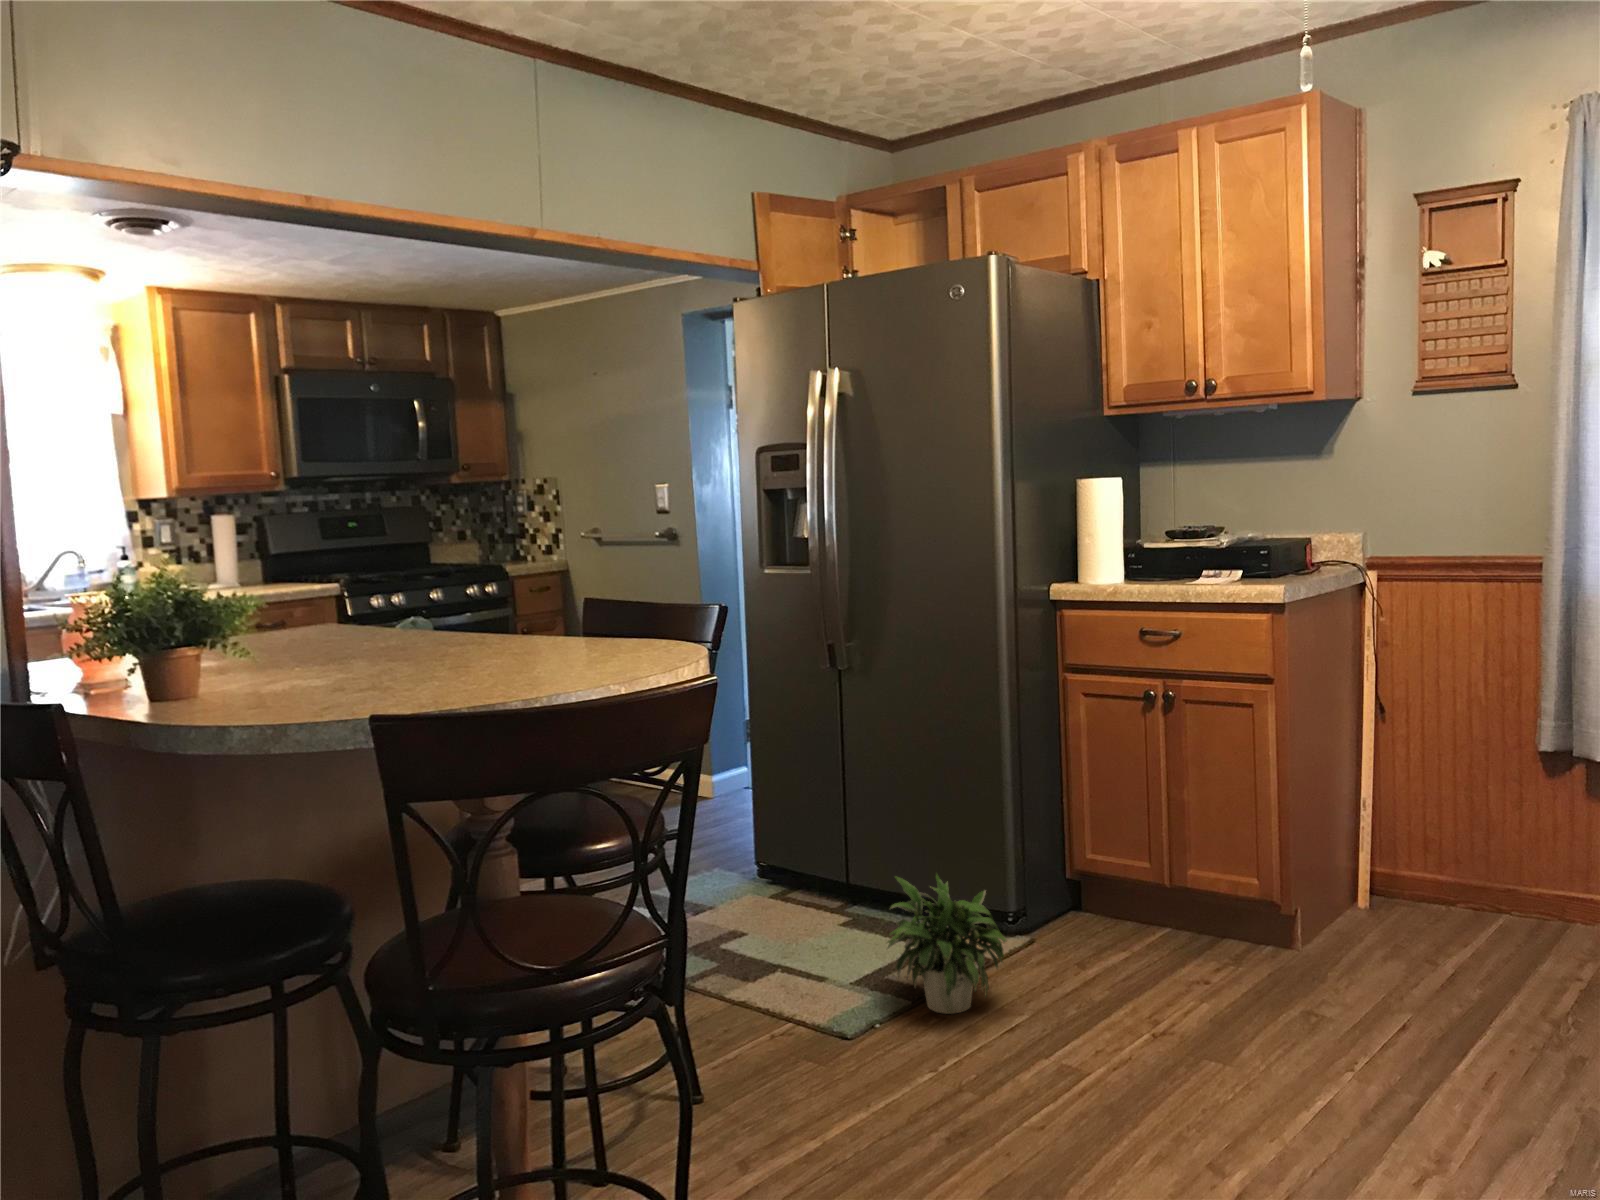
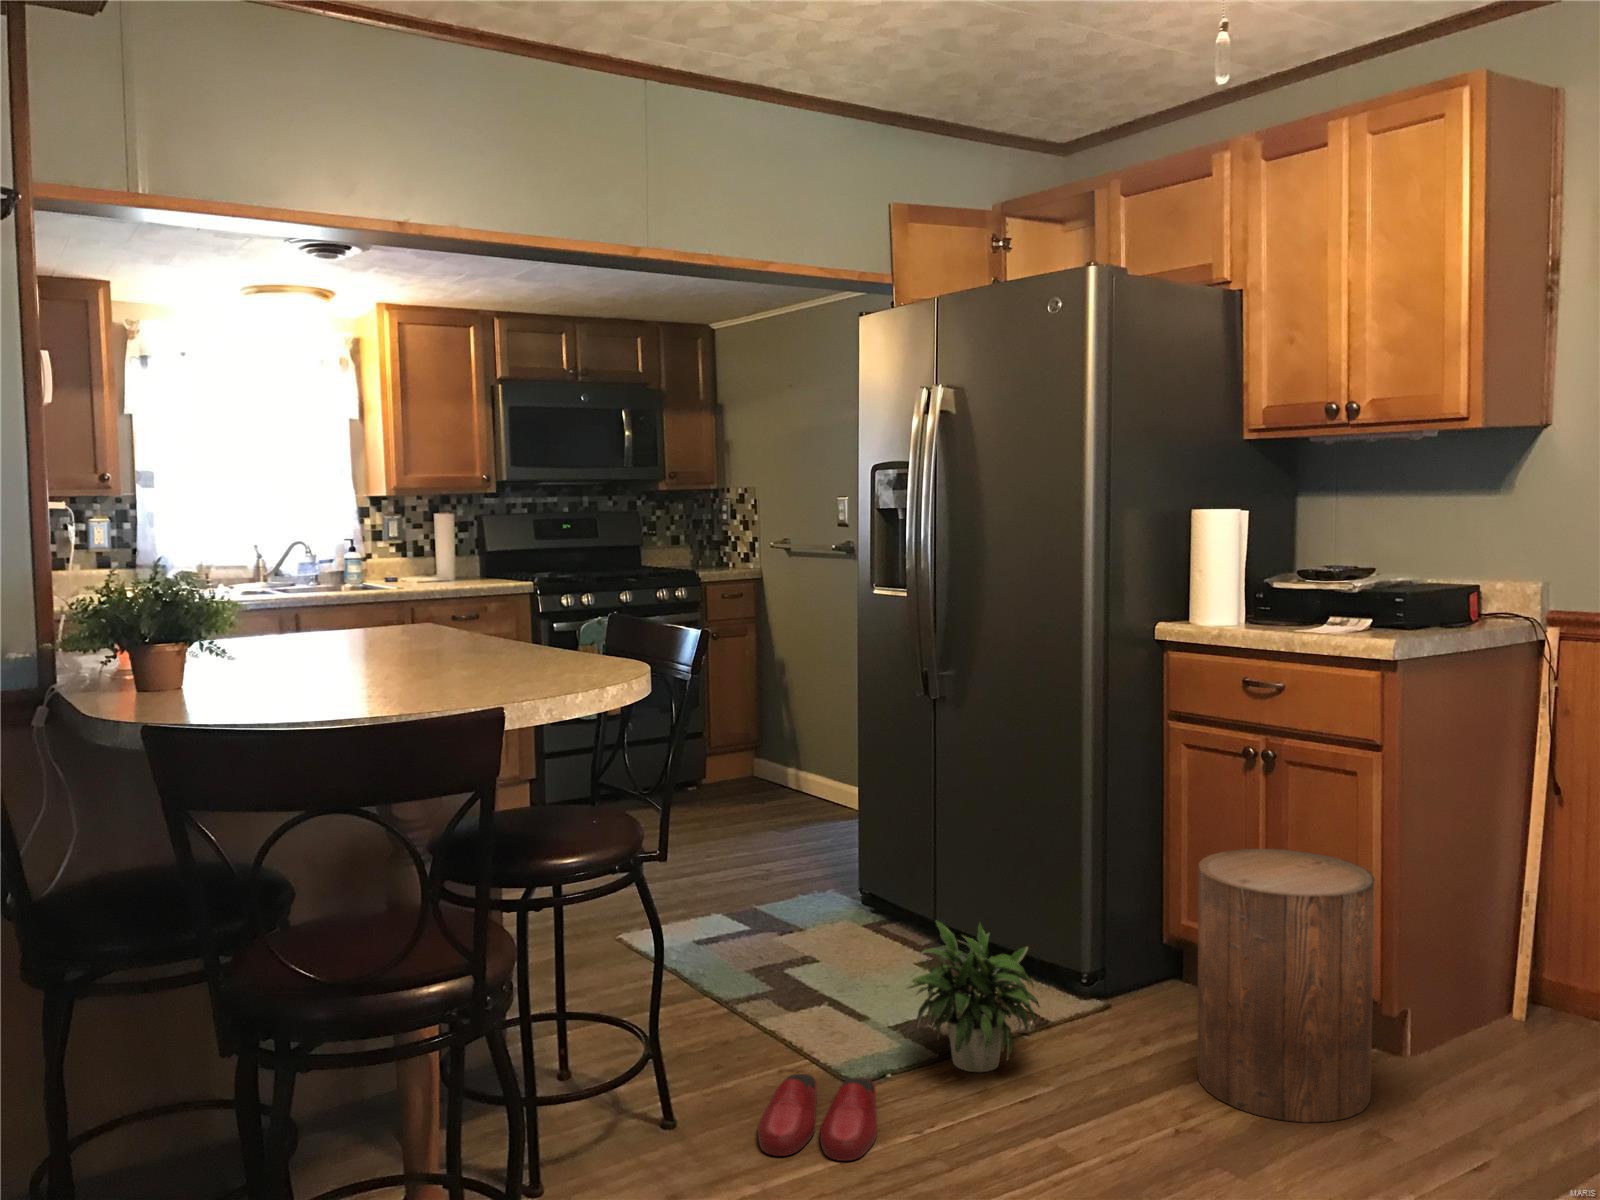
stool: none [1137,777,1294,1015] -> present [1197,849,1374,1122]
slippers: none [786,1033,903,1120] -> present [758,1074,877,1161]

